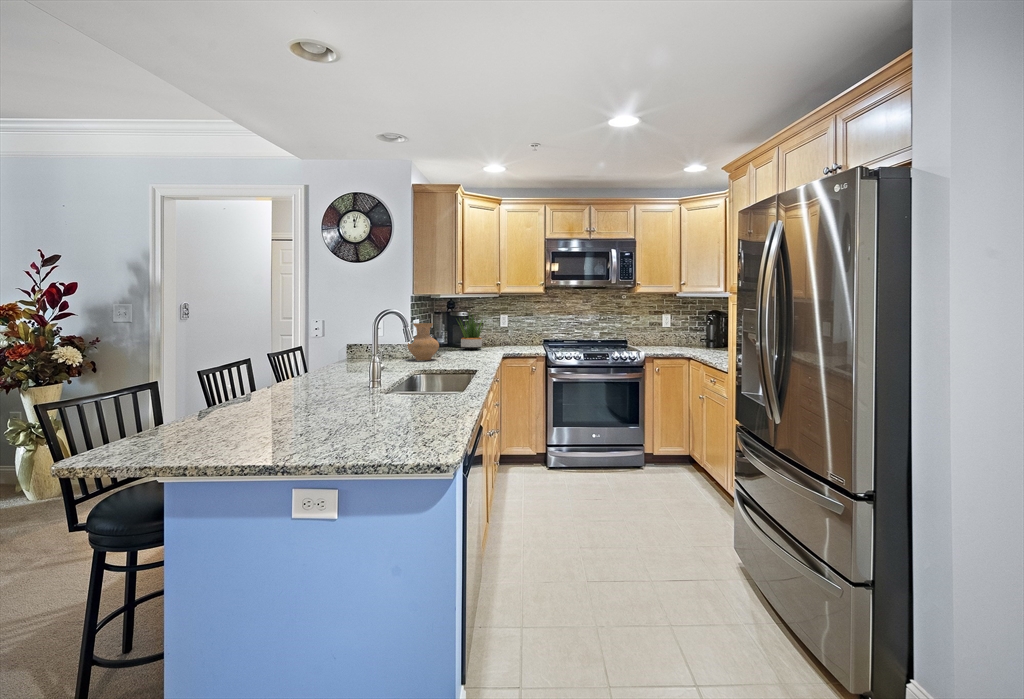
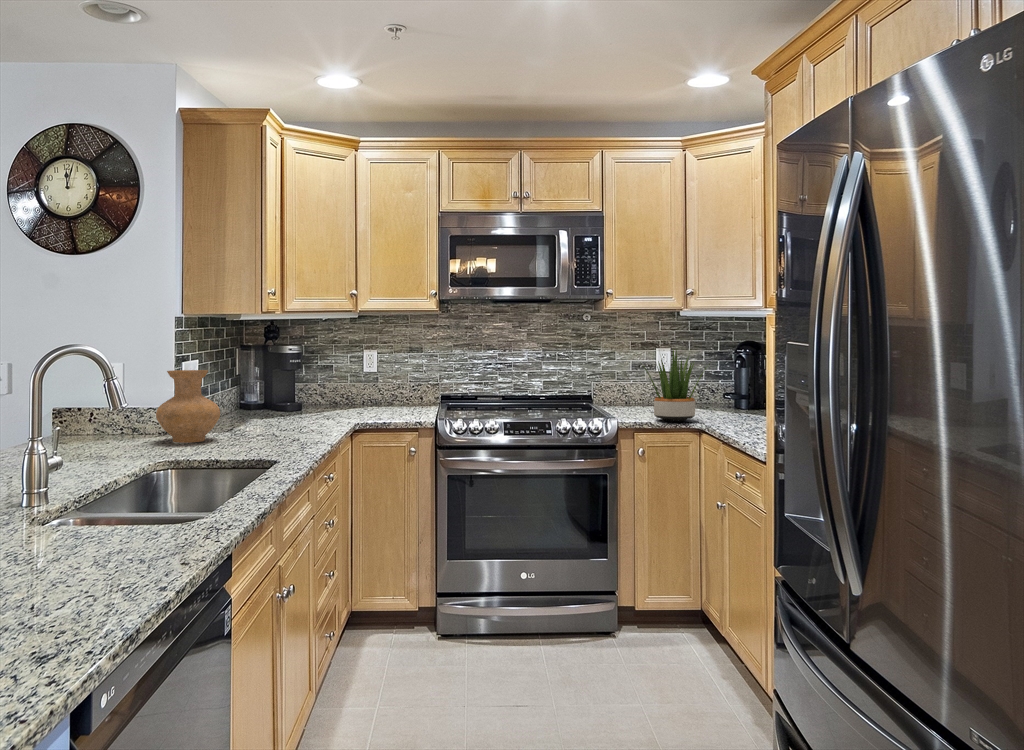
potted plant: present [458,314,484,350] -> present [643,349,706,422]

